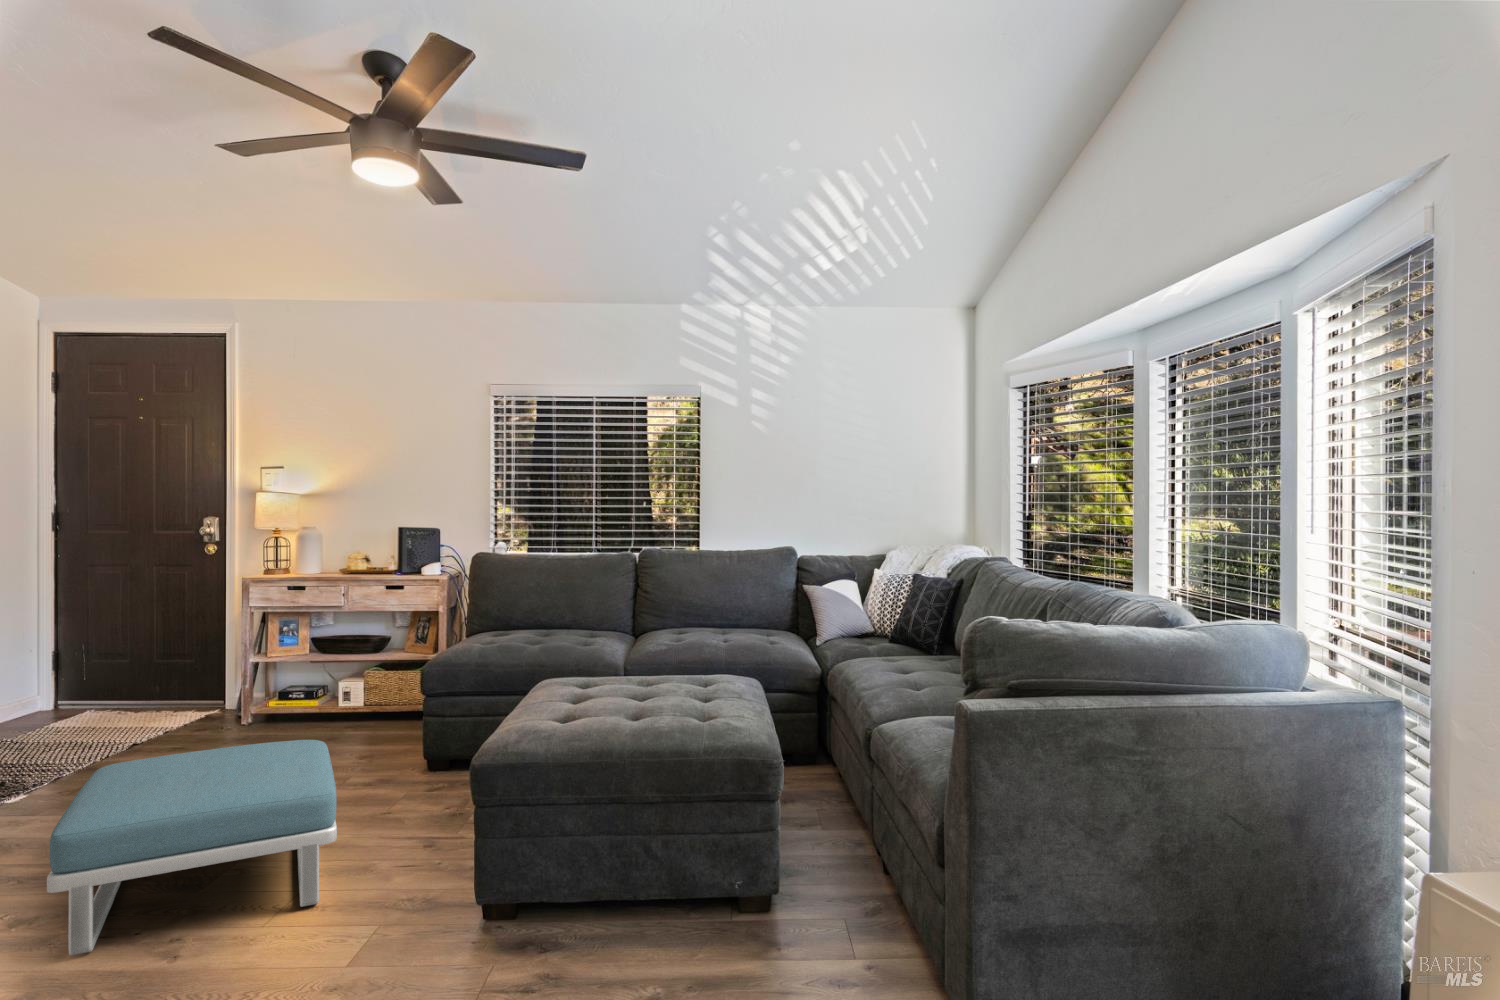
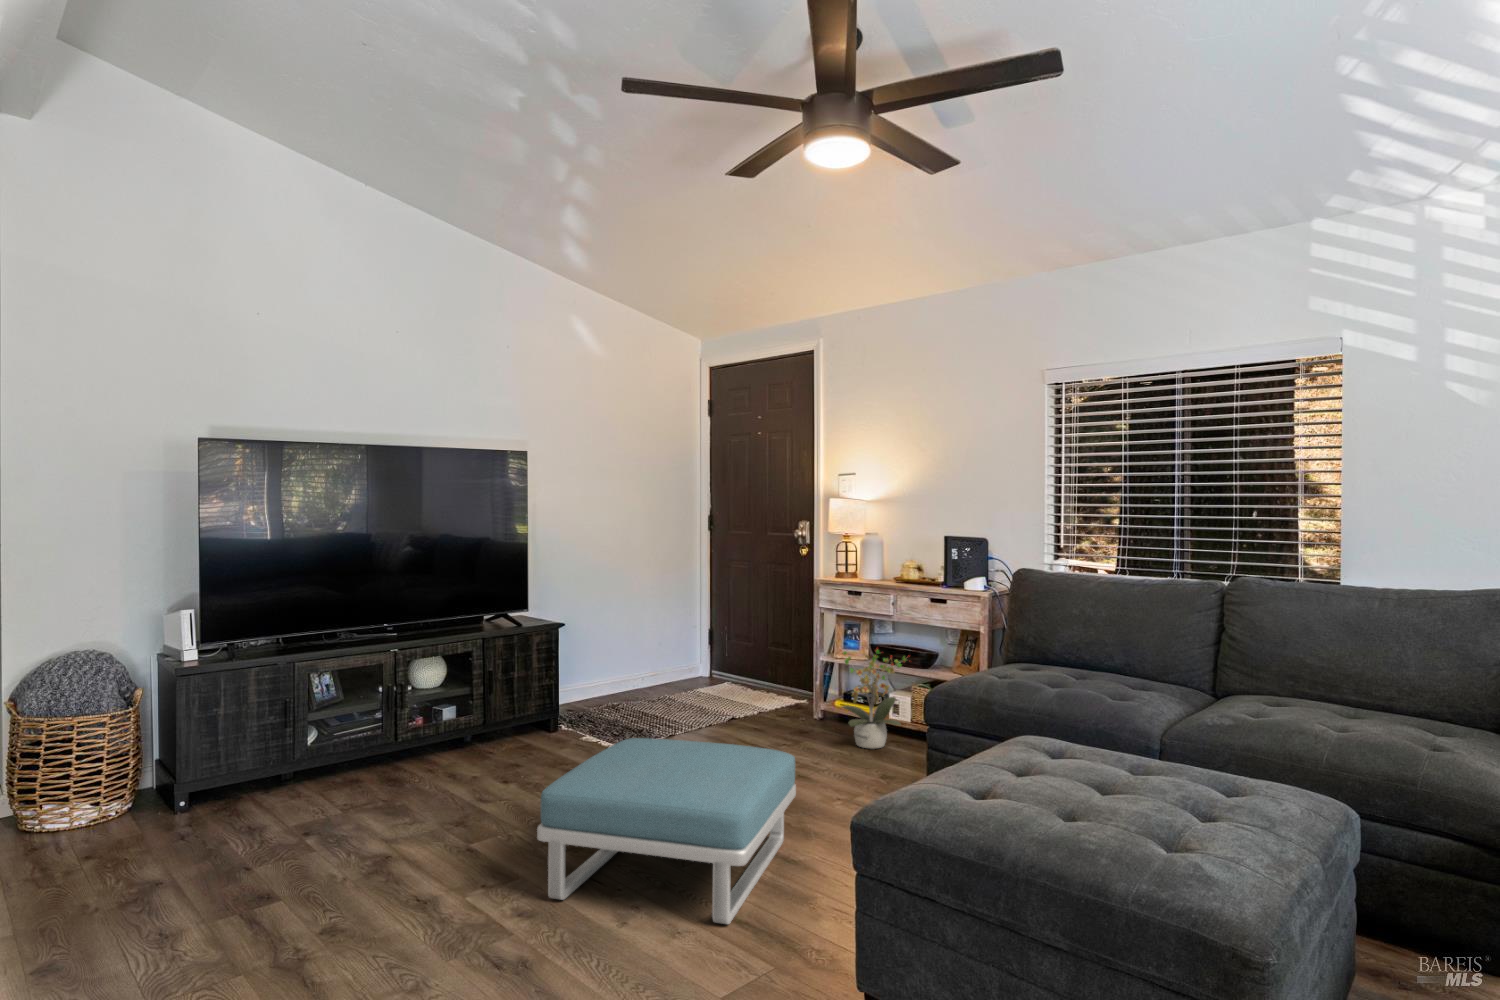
potted plant: none [287,639,367,738] -> present [842,649,906,749]

